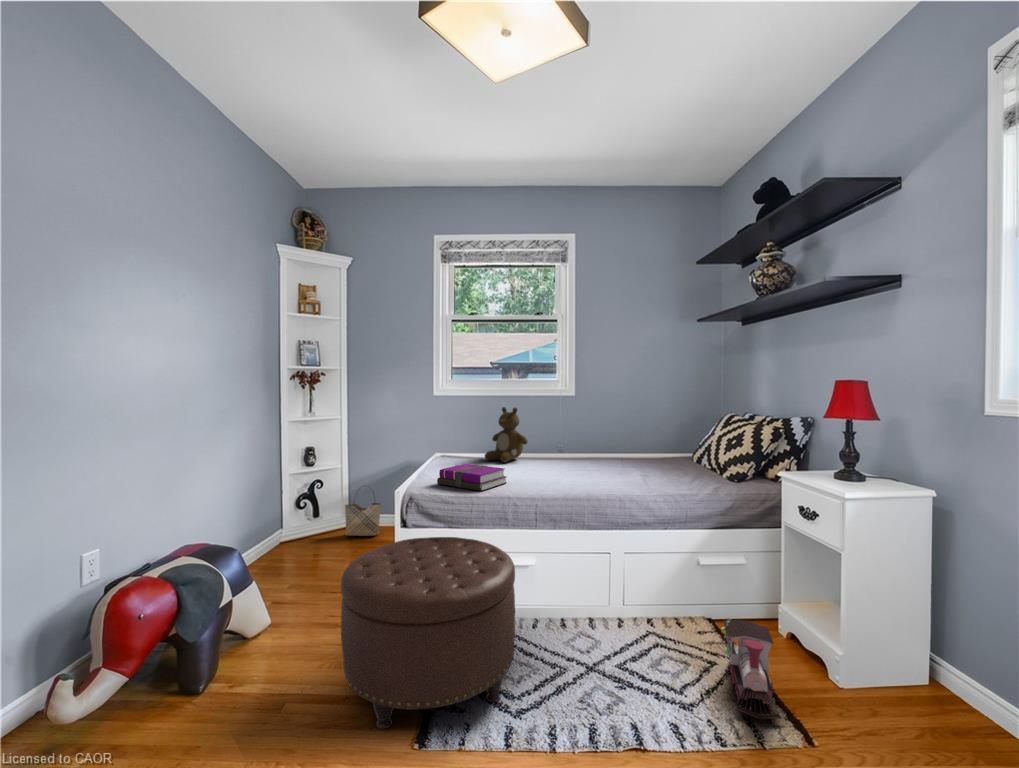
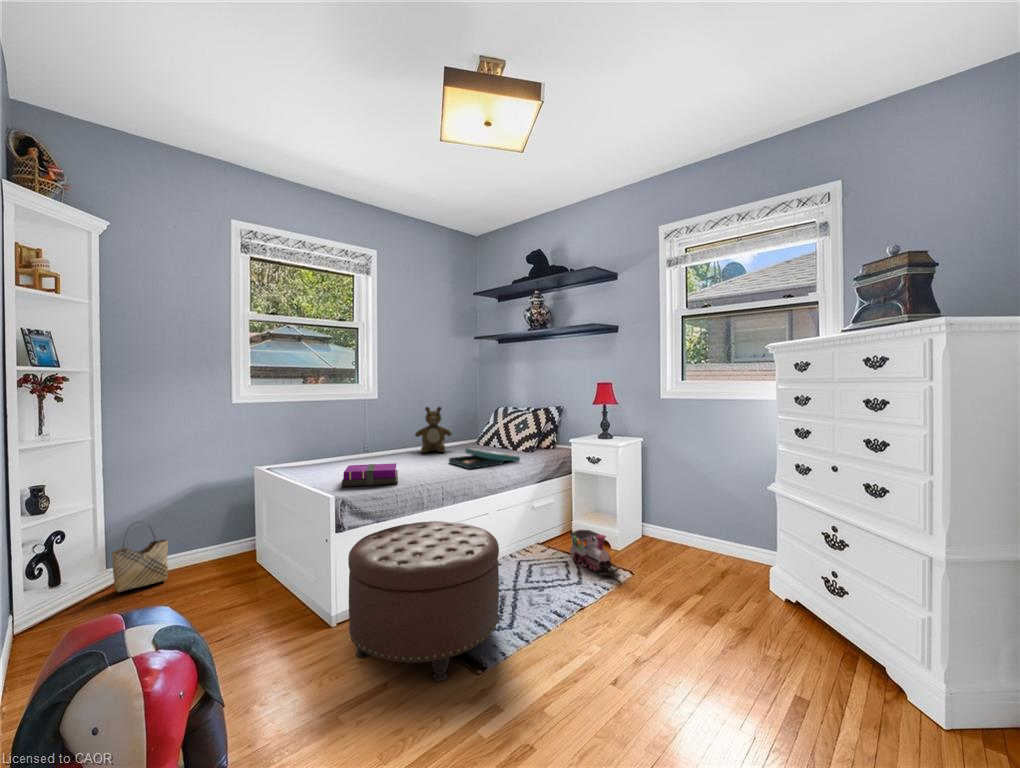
teddy bear: present [485,407,528,462] -> present [415,407,452,452]
board game: none [594,462,680,492] -> present [449,448,520,469]

